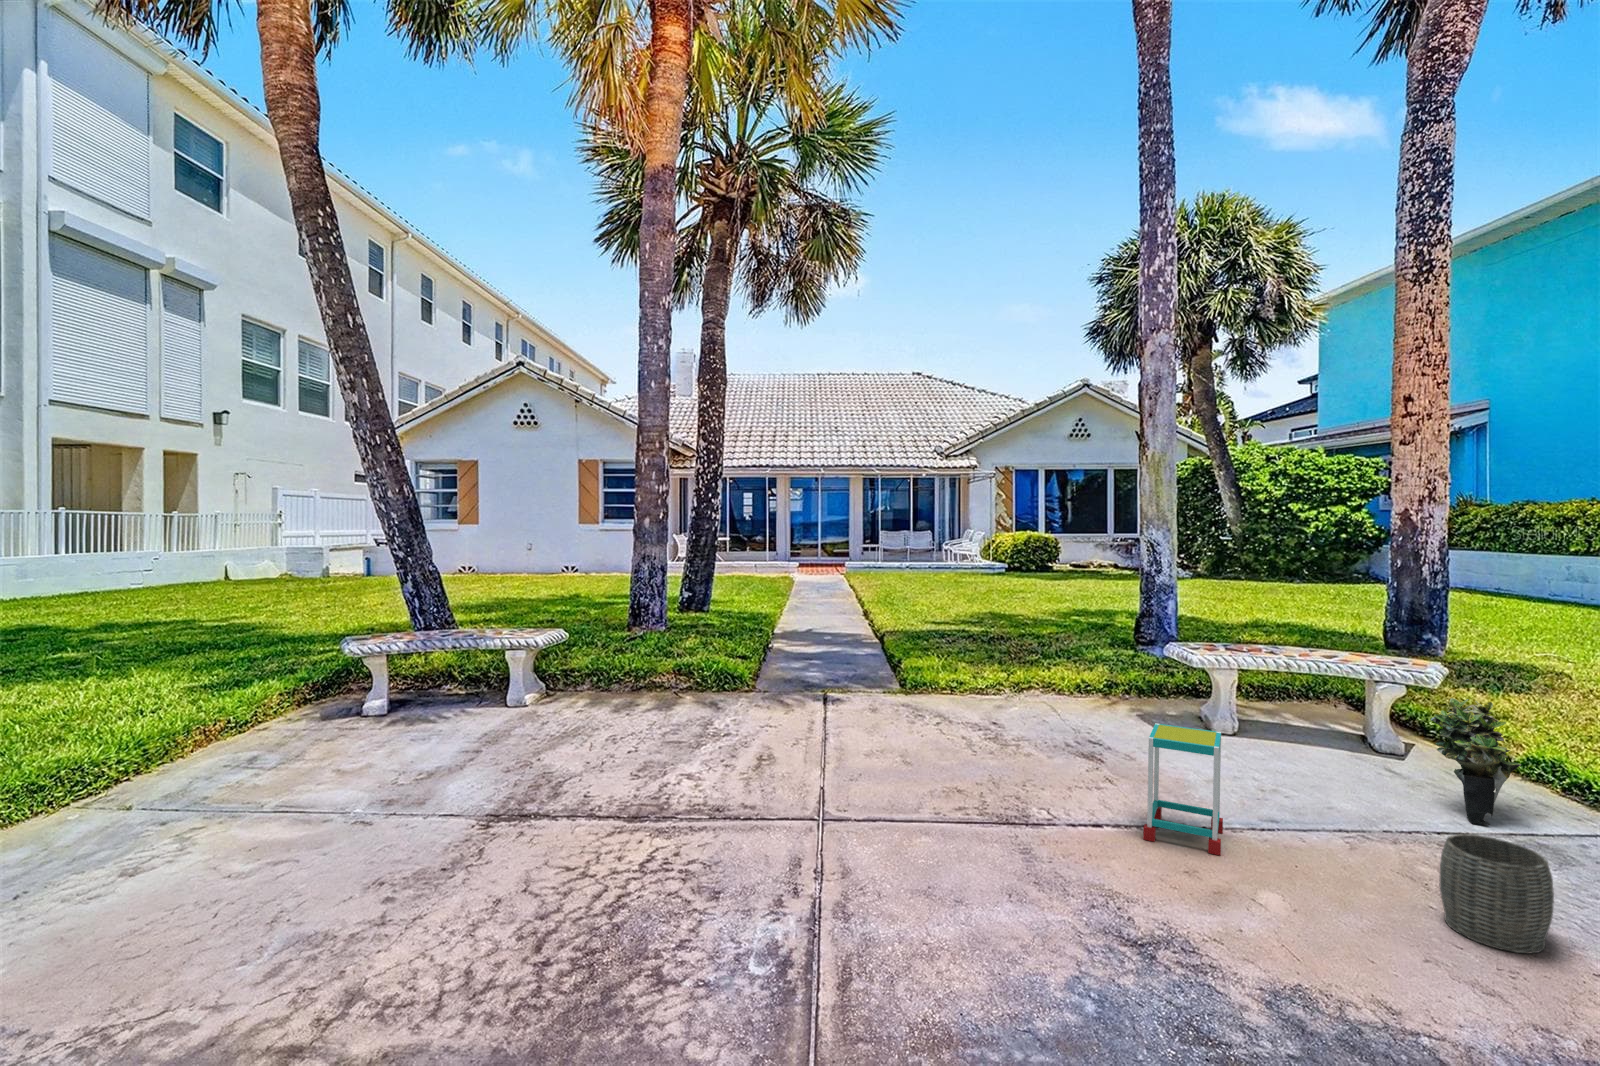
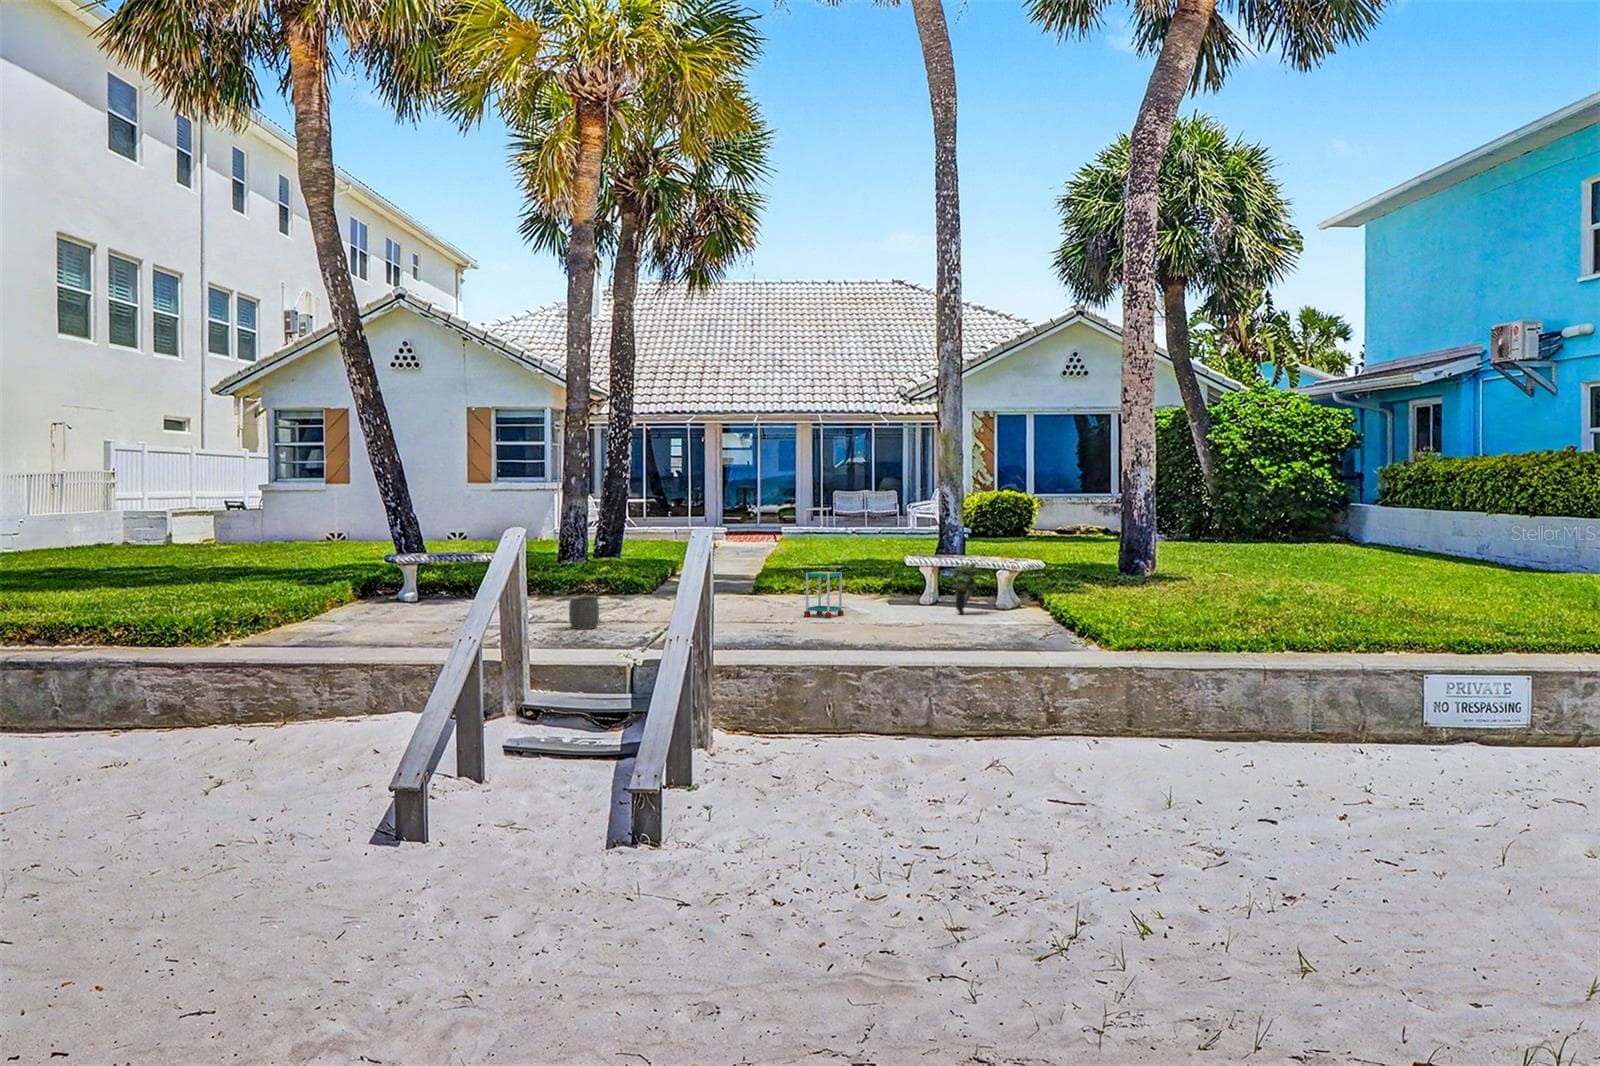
woven basket: present [1439,834,1554,953] -> present [569,597,599,629]

